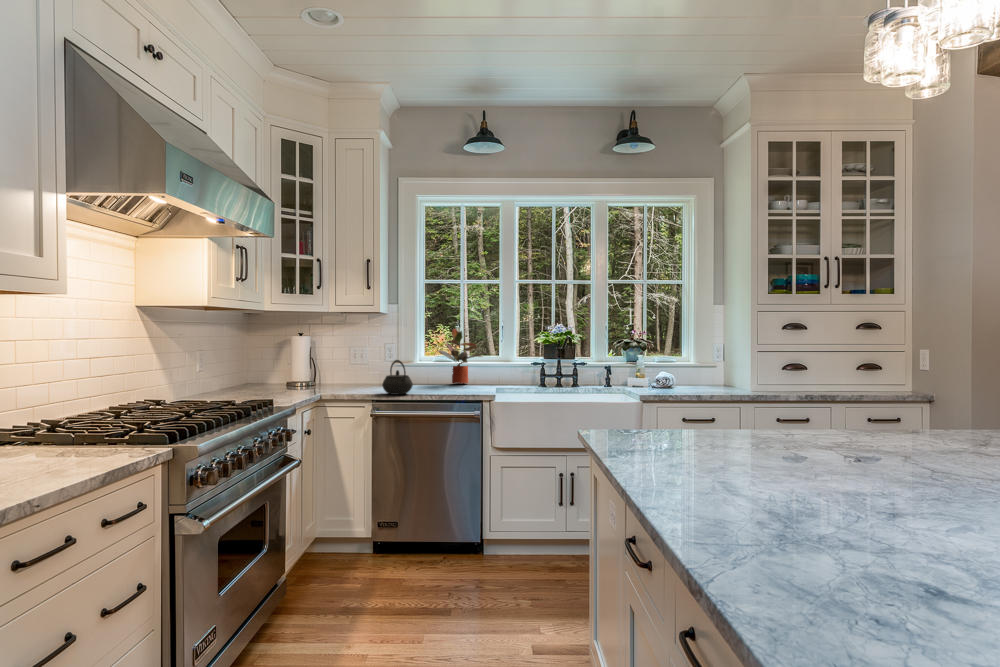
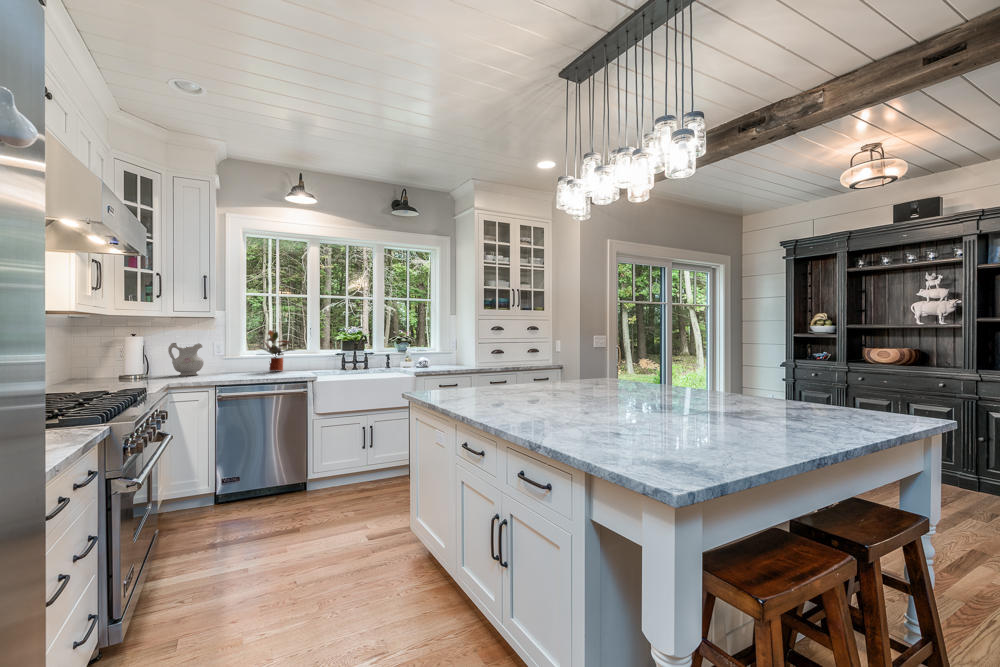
ceramic pitcher: none [340,344,376,385] -> present [168,343,204,376]
kettle: present [382,360,413,395] -> none [224,353,250,380]

